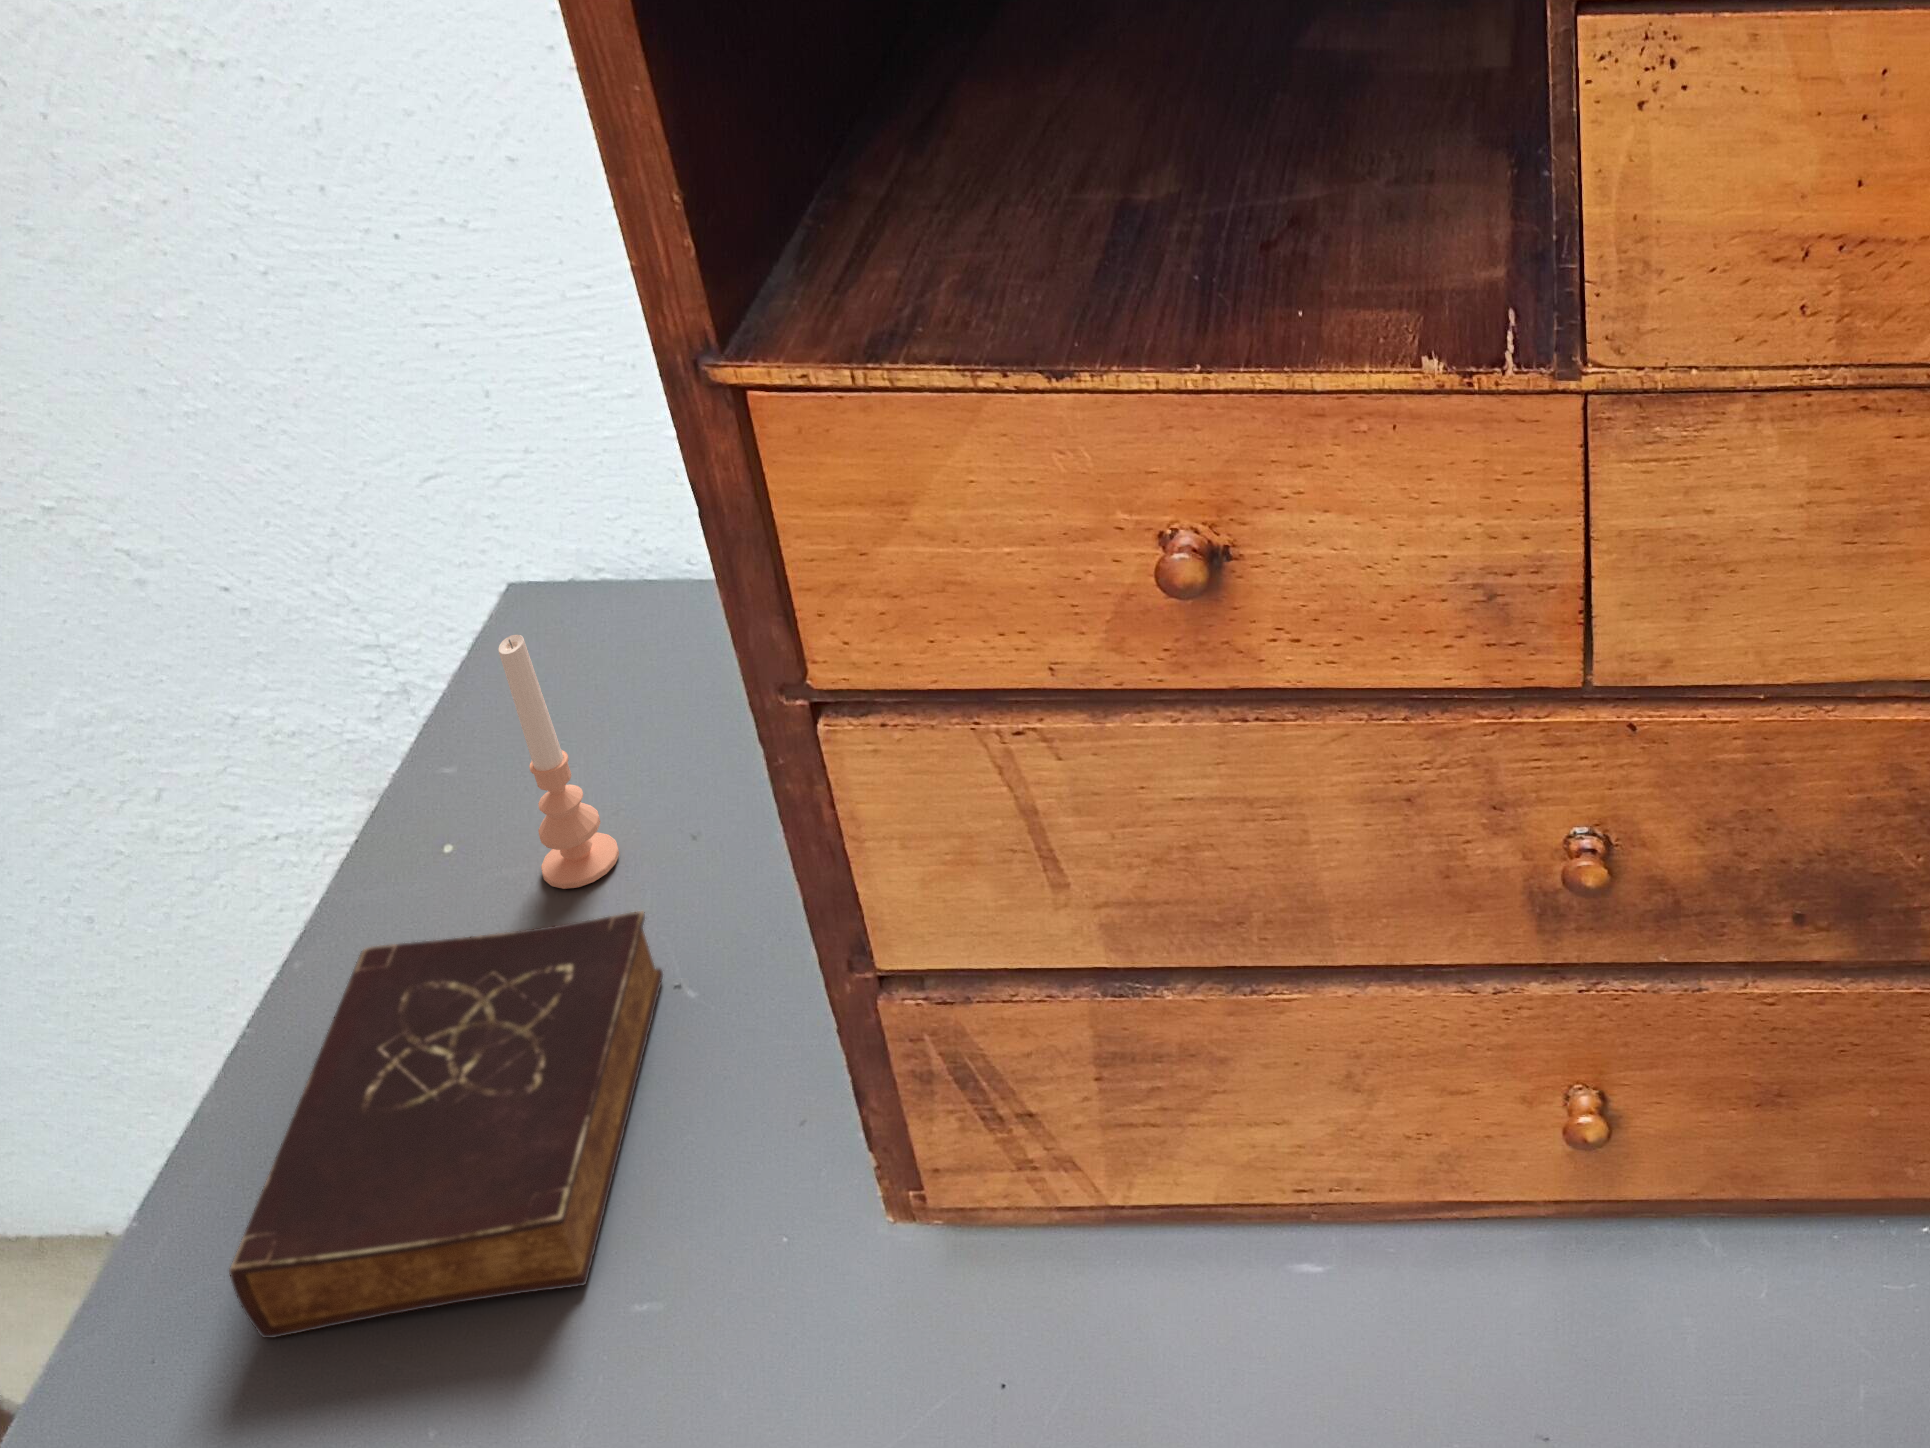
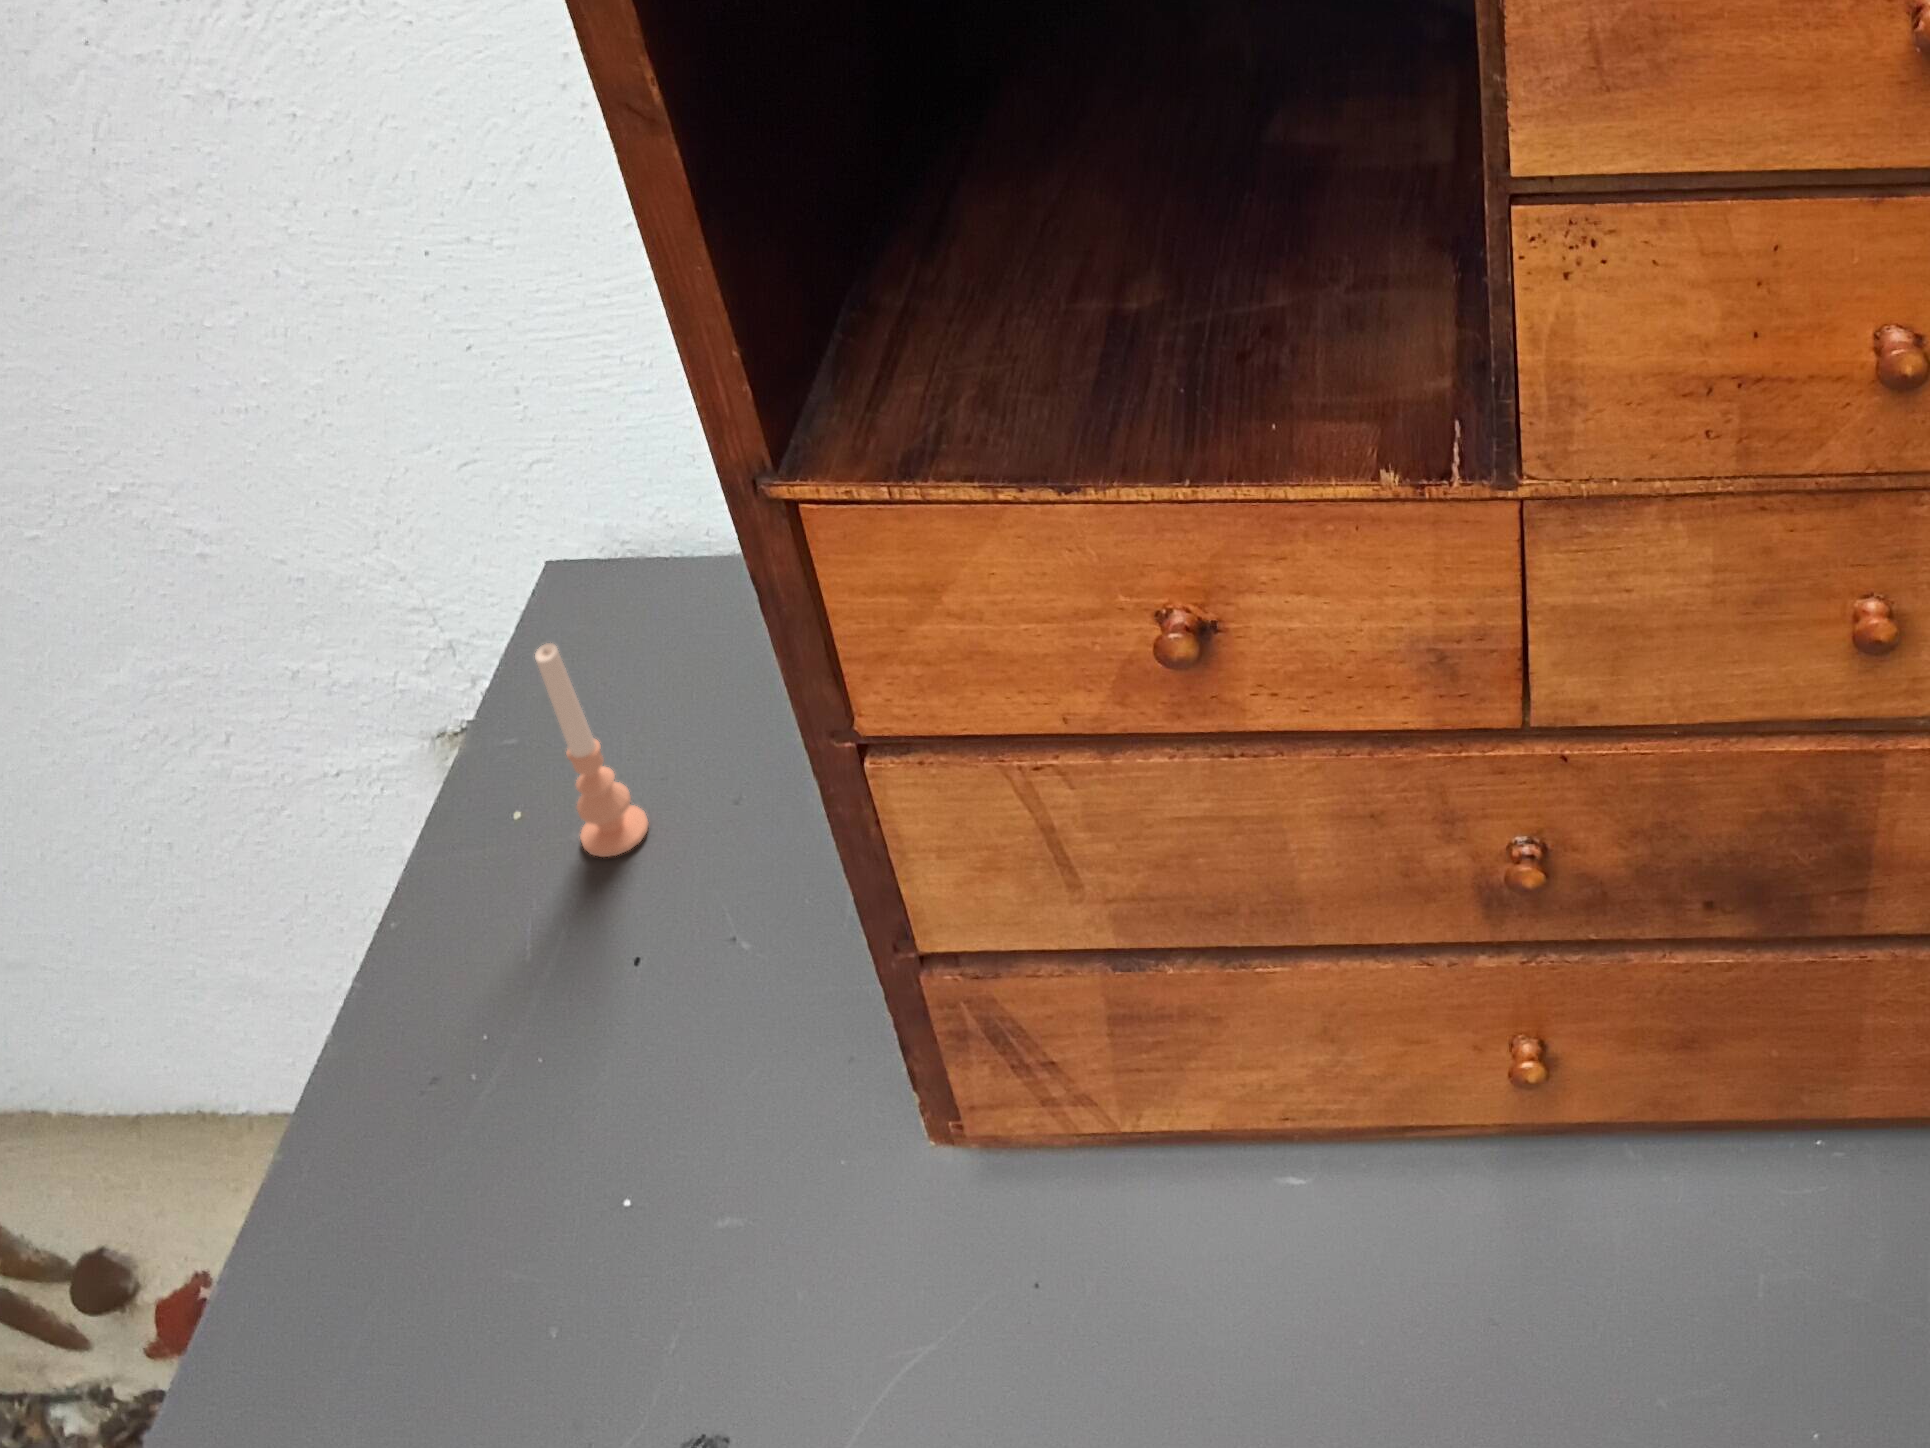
book: present [229,911,663,1338] -> none [372,884,704,1260]

